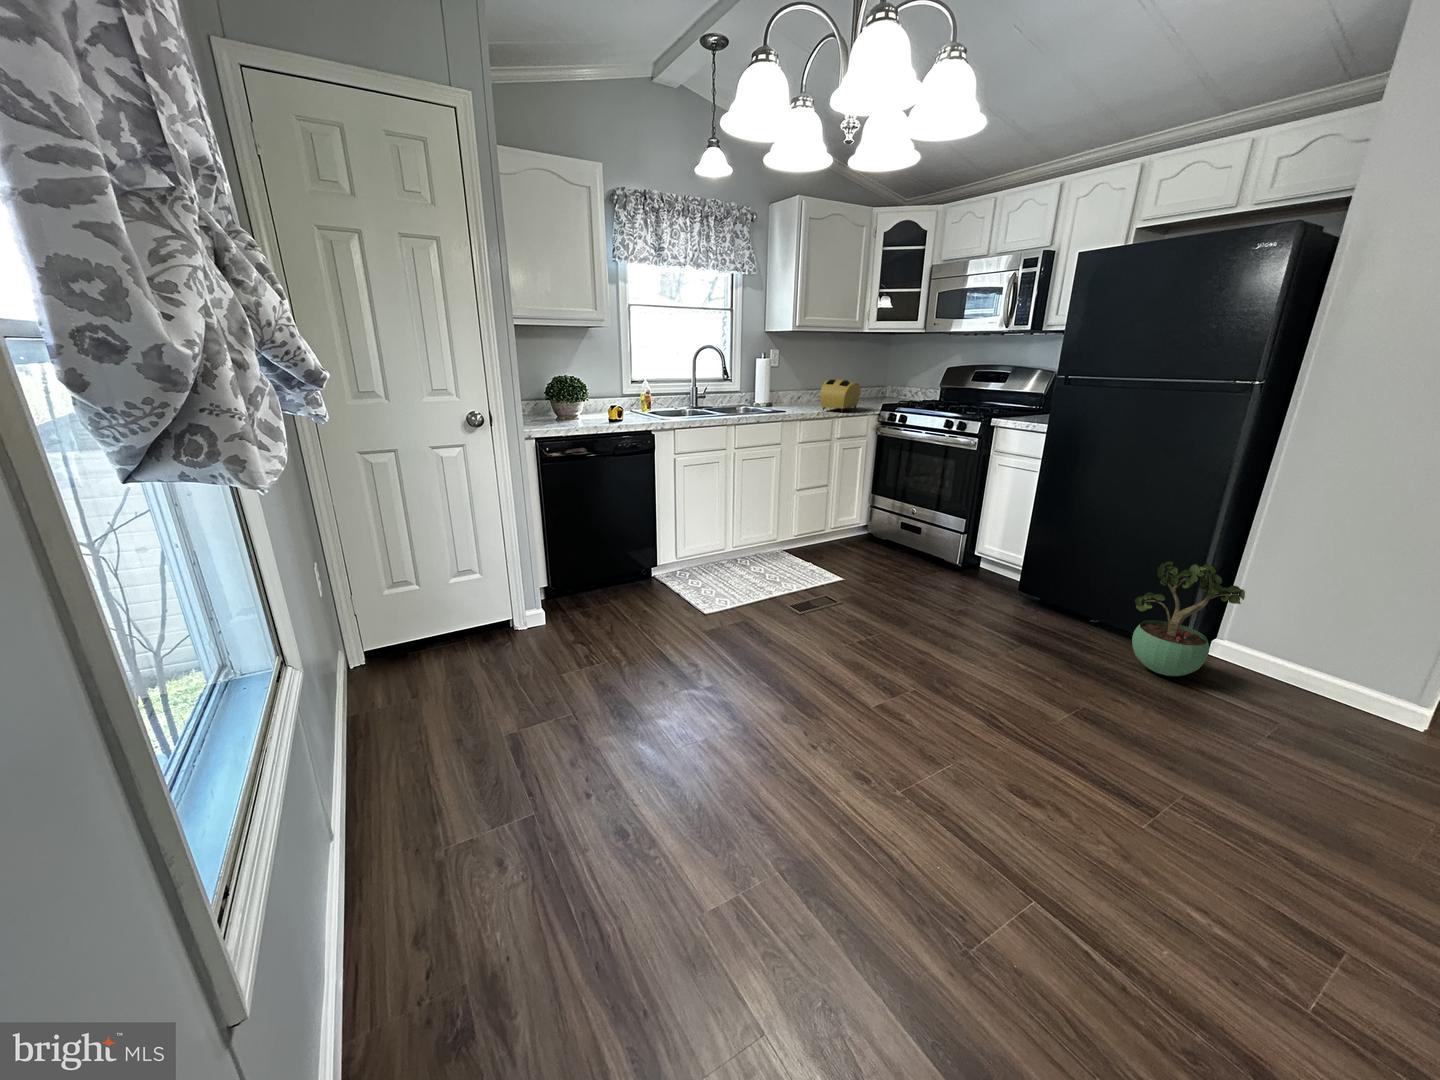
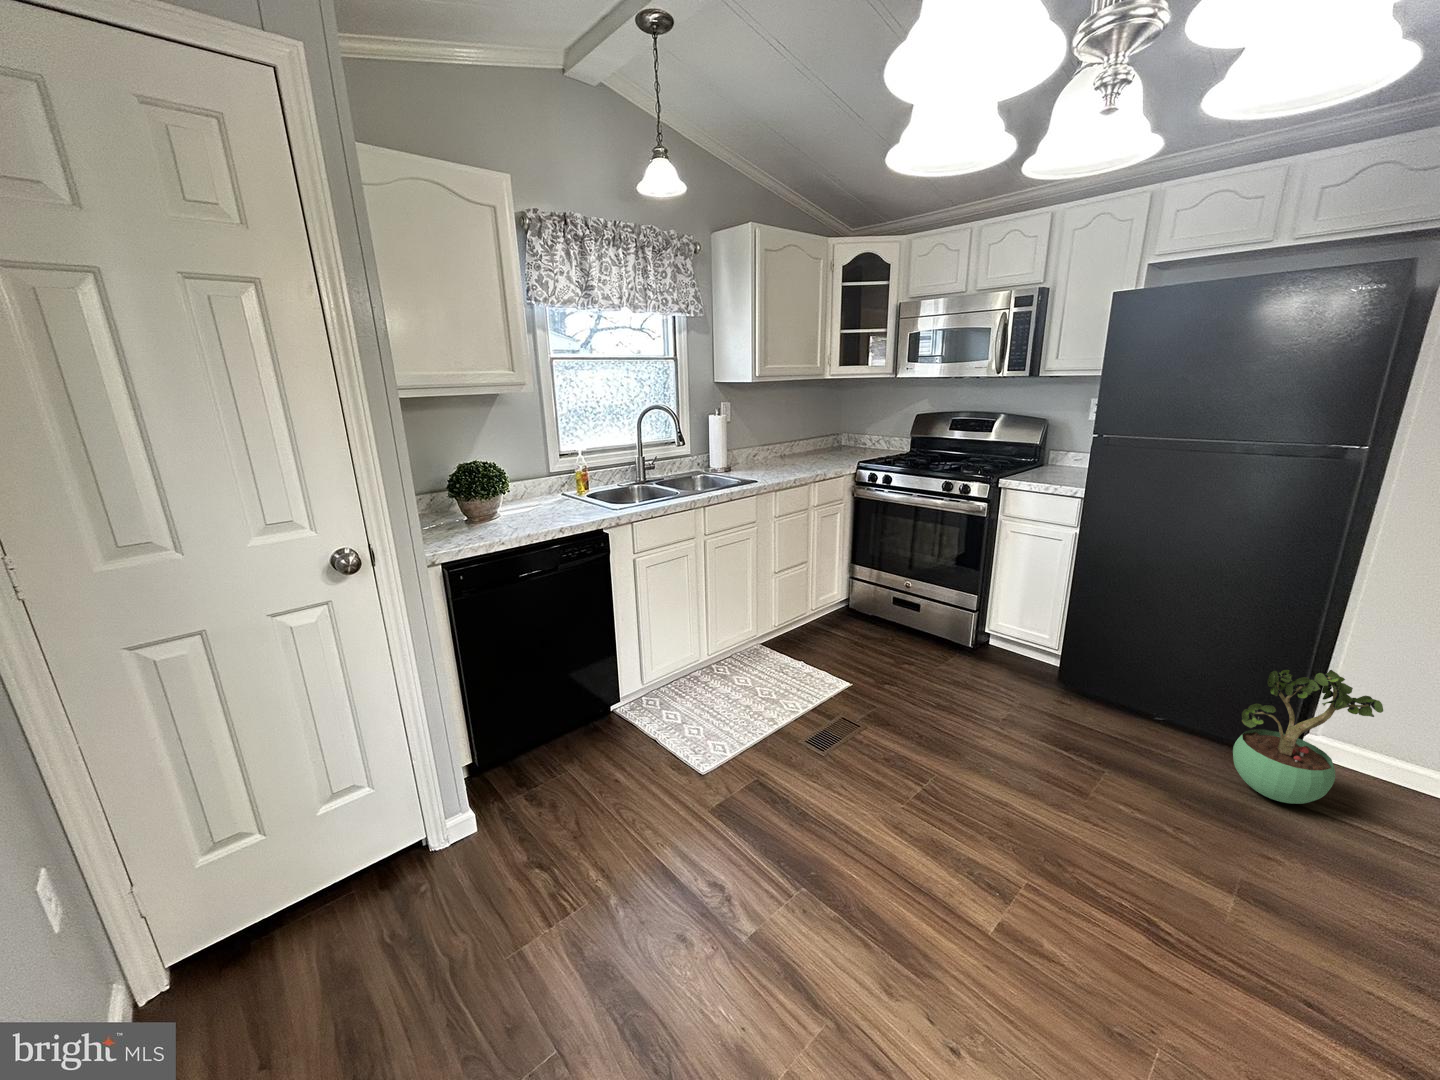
toaster: present [821,379,861,412] -> none [792,437,835,477]

